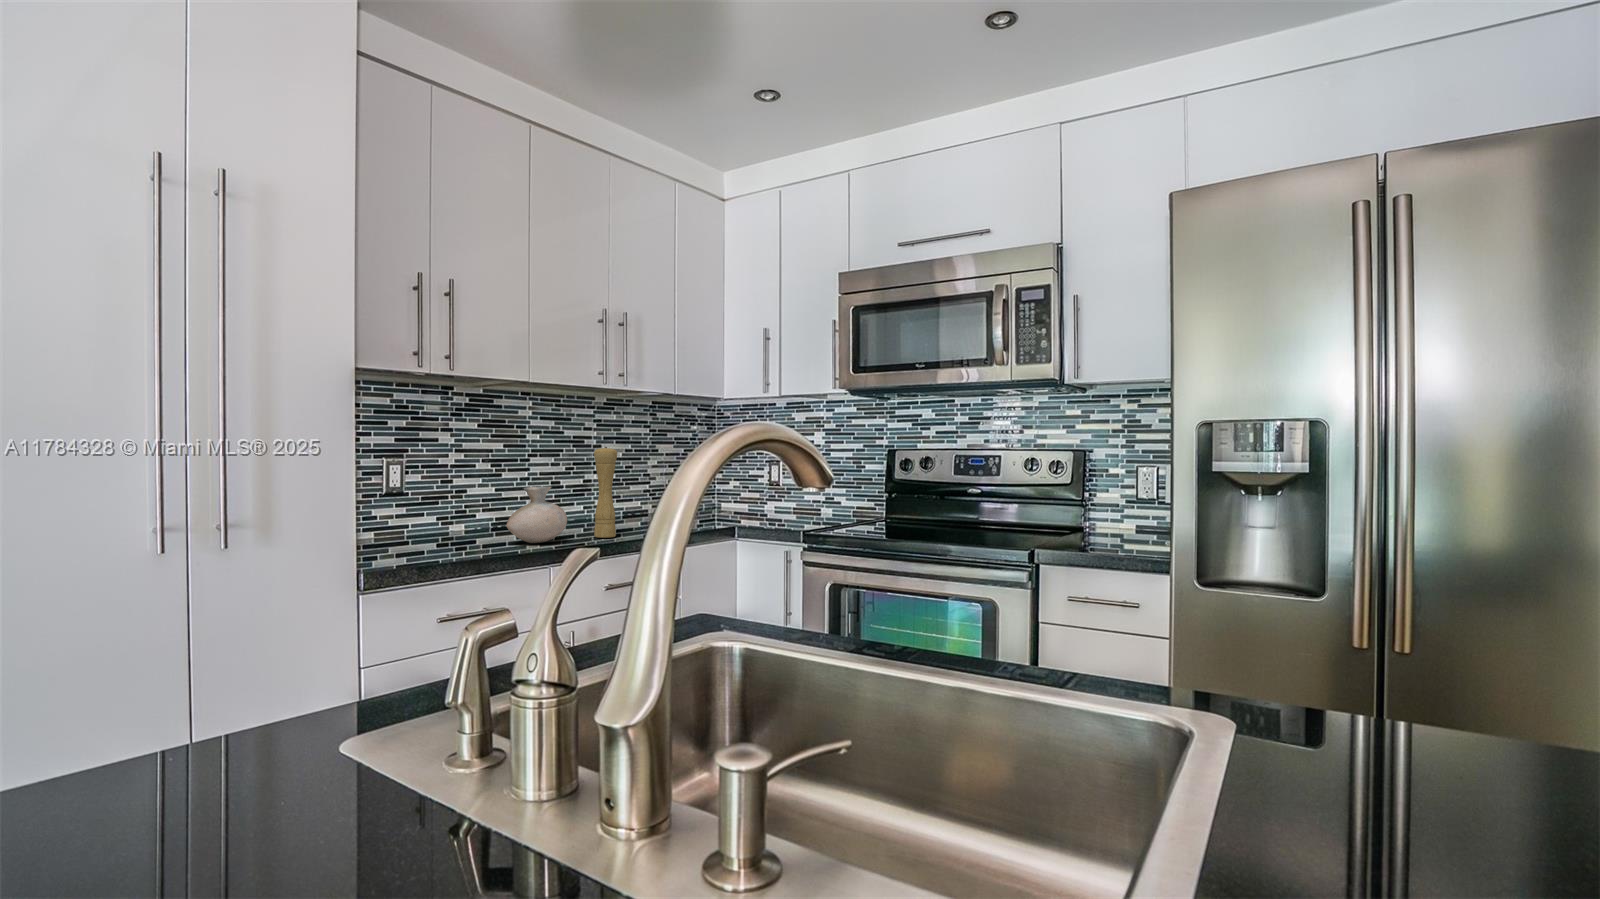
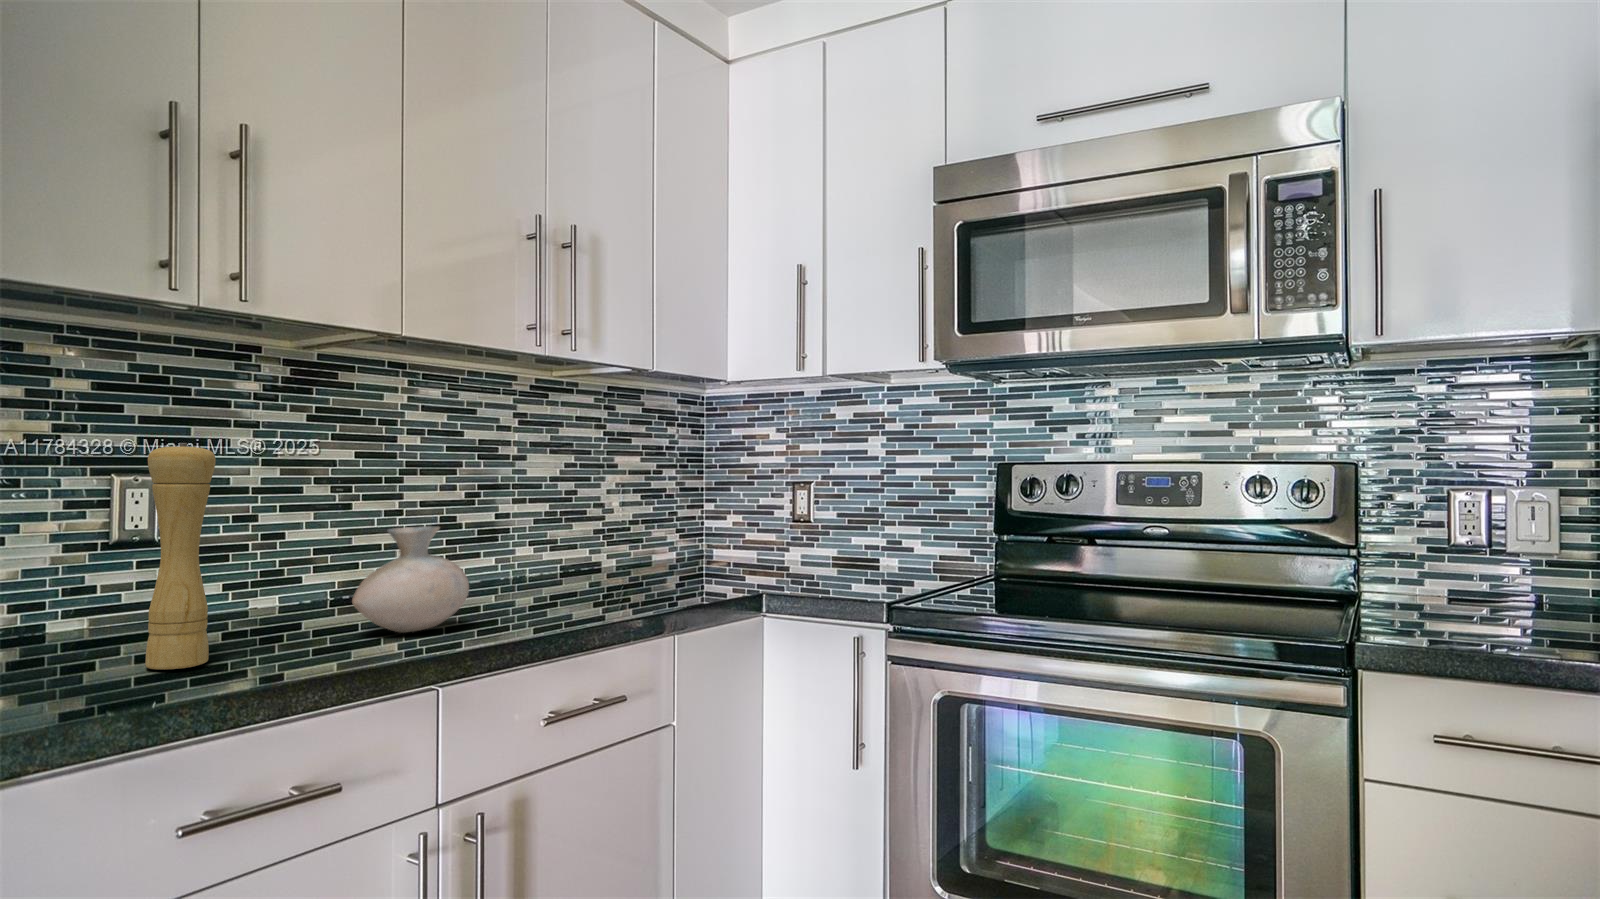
pepper mill: present [594,447,617,538] -> present [145,443,216,669]

